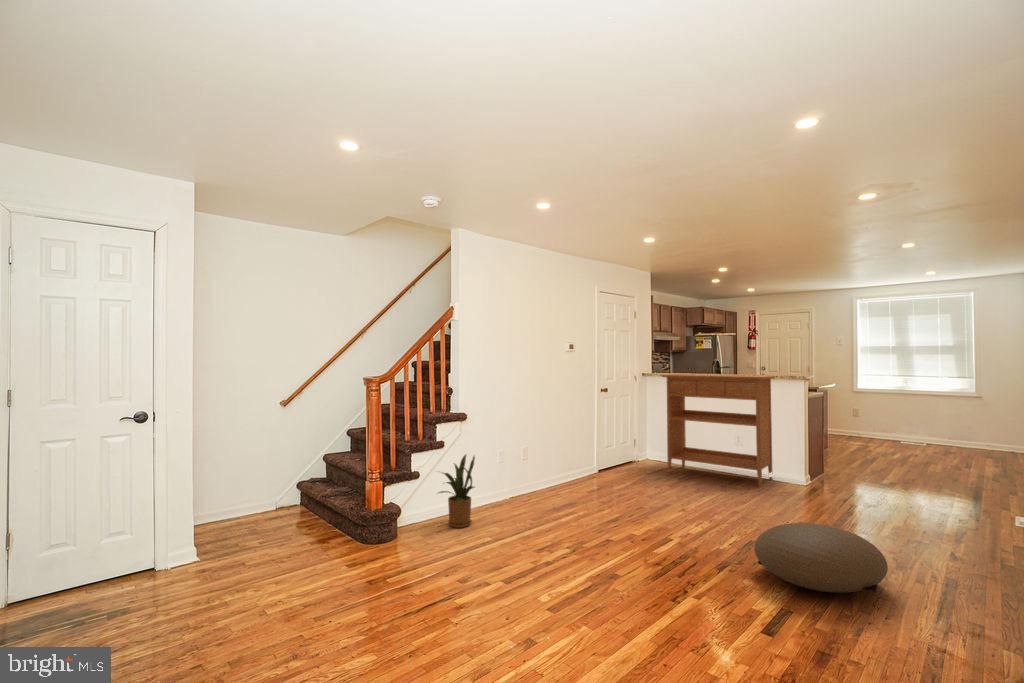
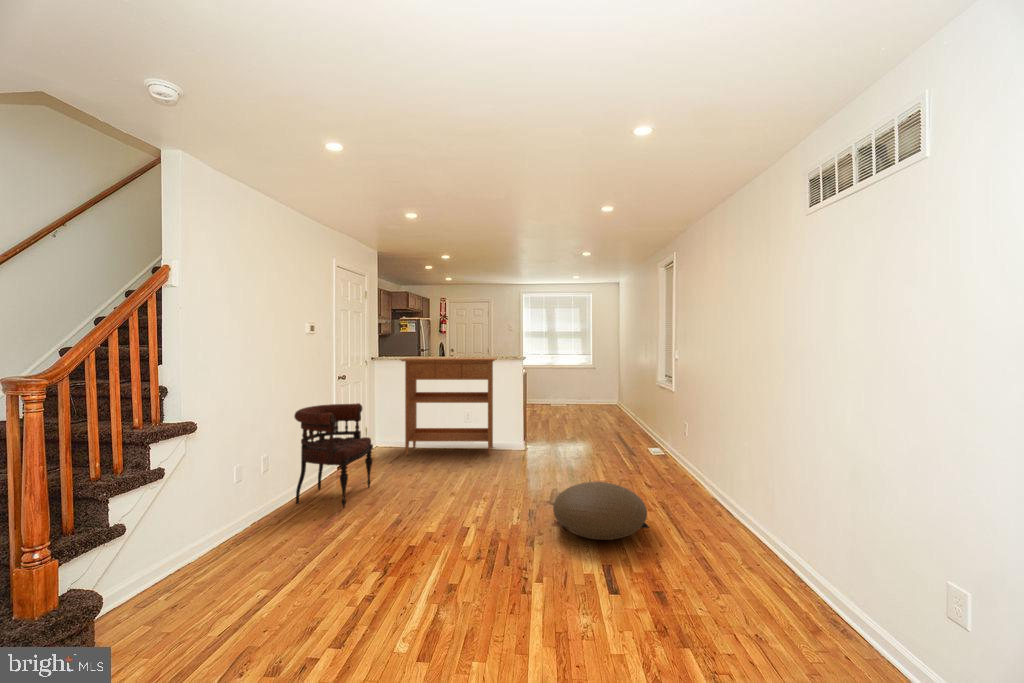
armchair: none [549,412,616,503] -> present [294,403,373,508]
house plant: present [439,455,475,528] -> none [146,479,223,592]

